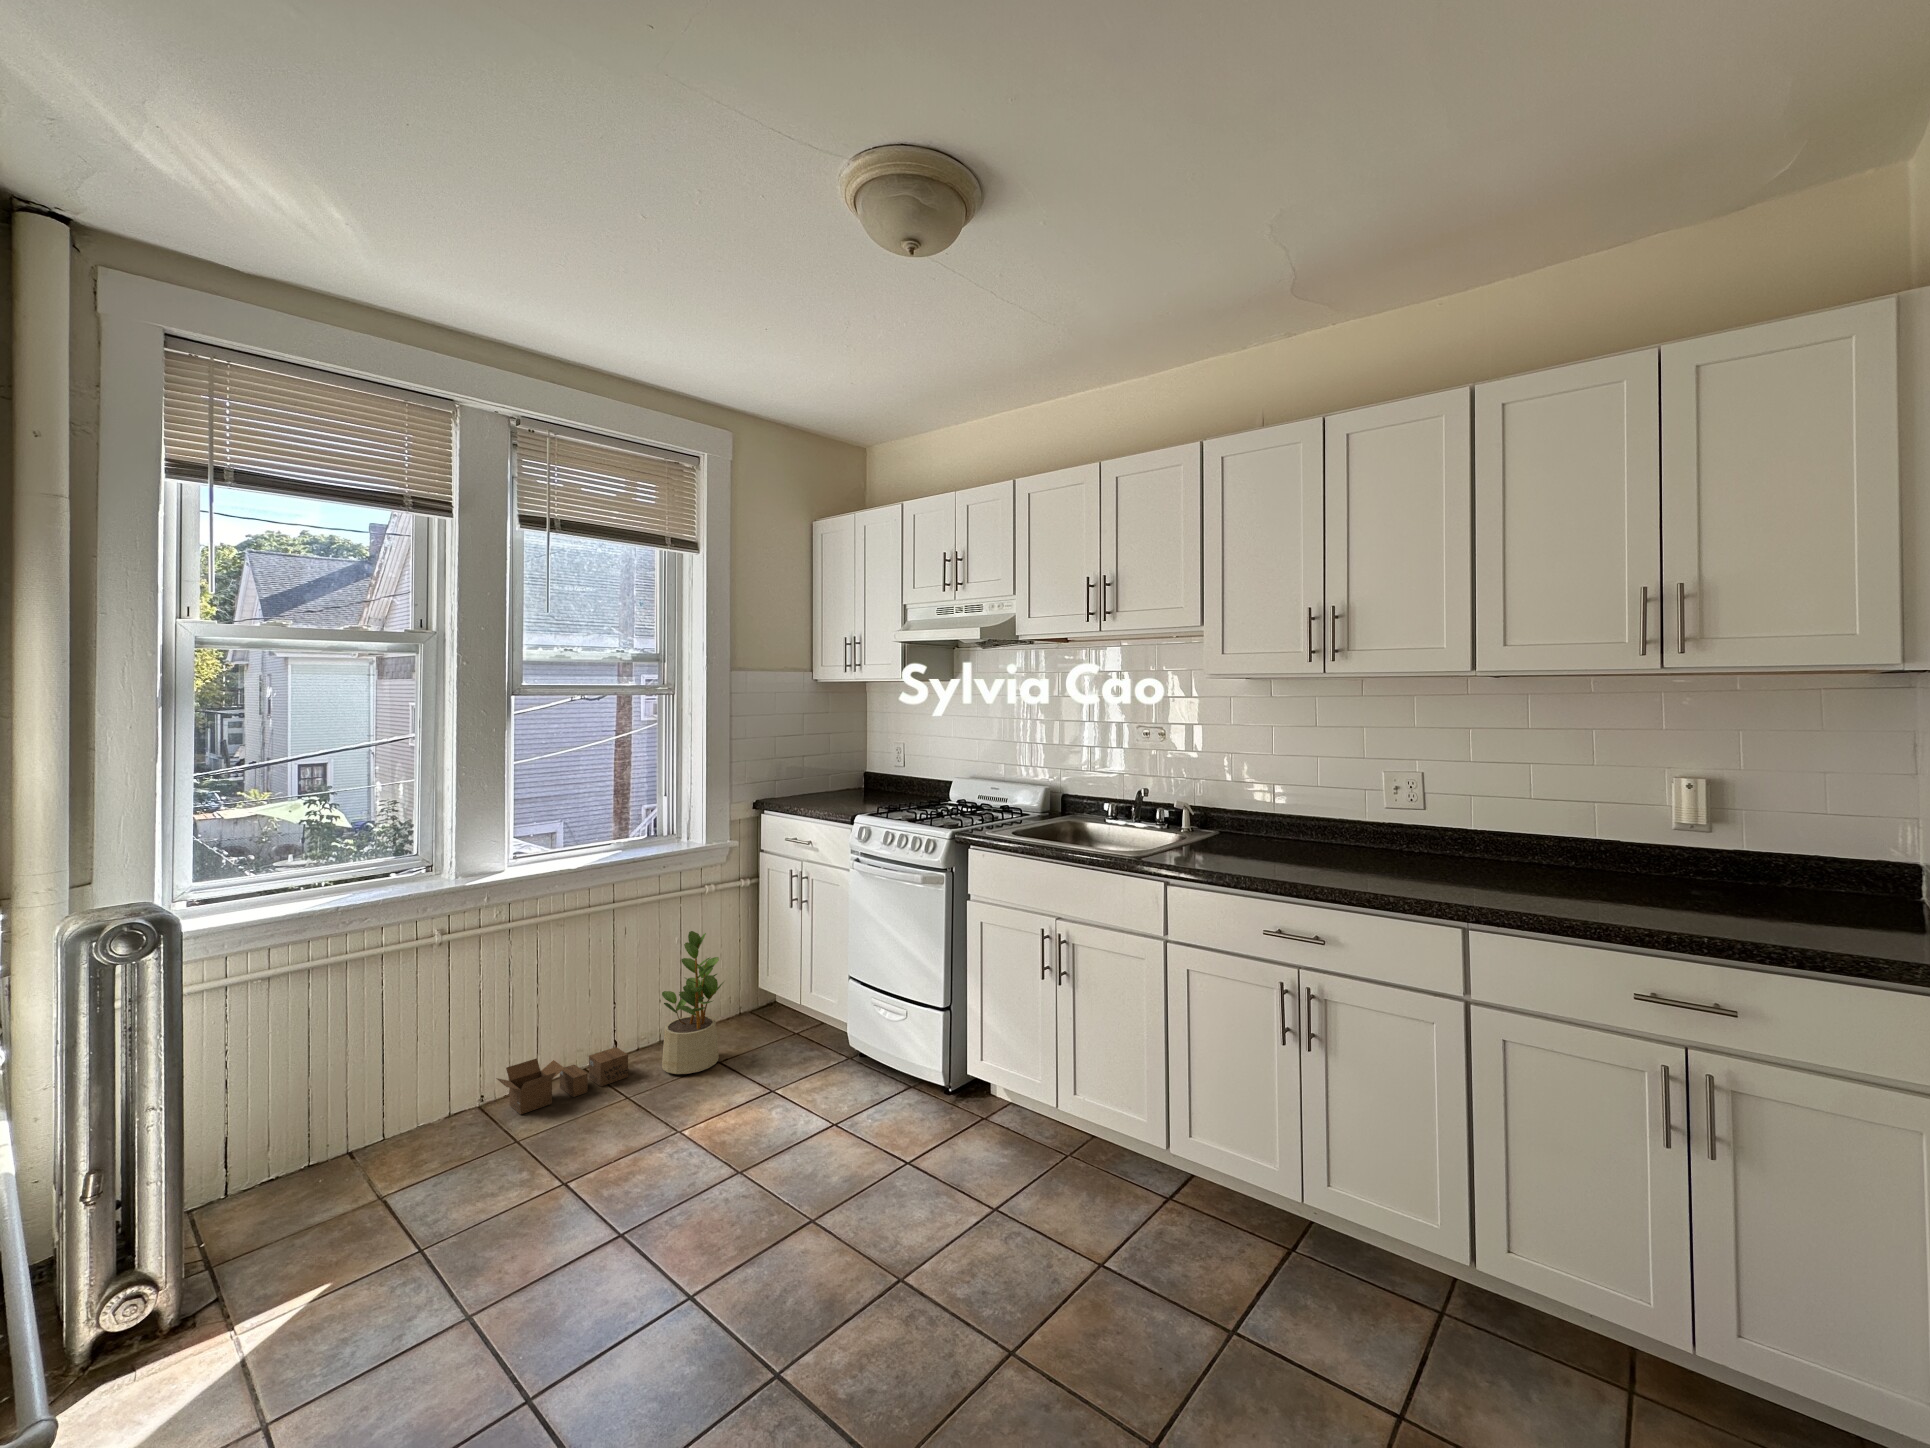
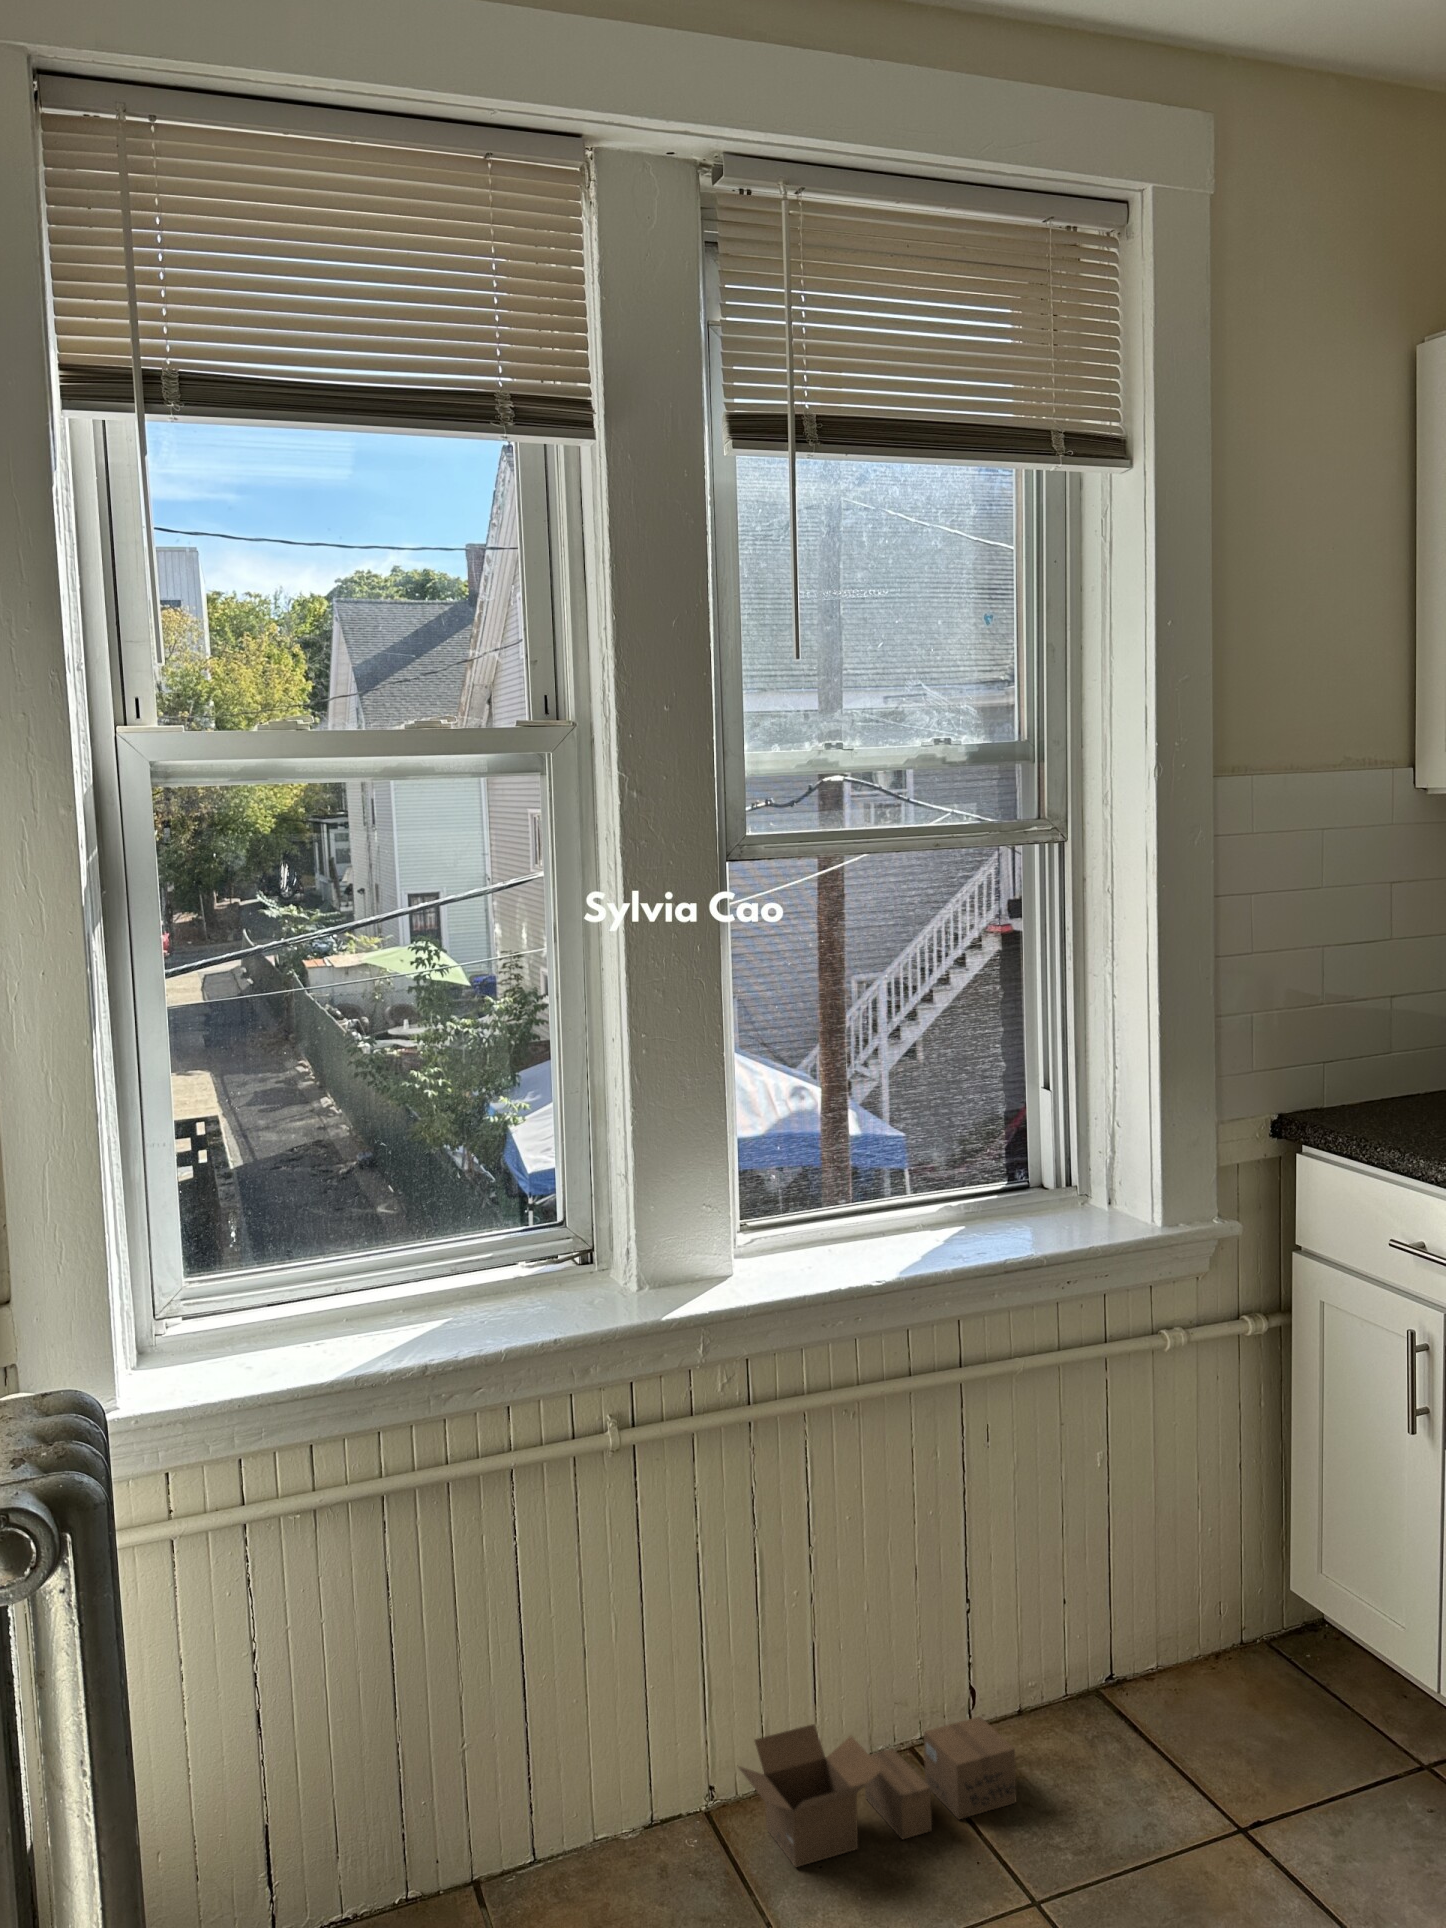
potted plant: present [662,931,724,1074] -> none [1085,1465,1256,1831]

